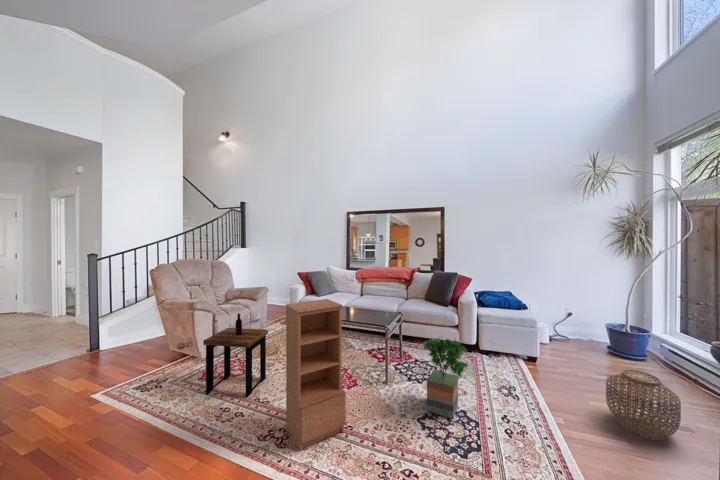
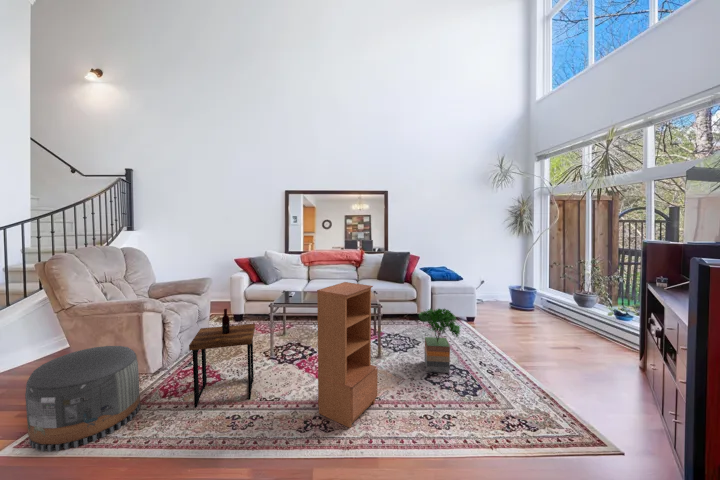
pouf: none [102,332,180,405] -> present [25,346,140,452]
woven basket: present [606,370,681,440] -> none [537,314,581,357]

